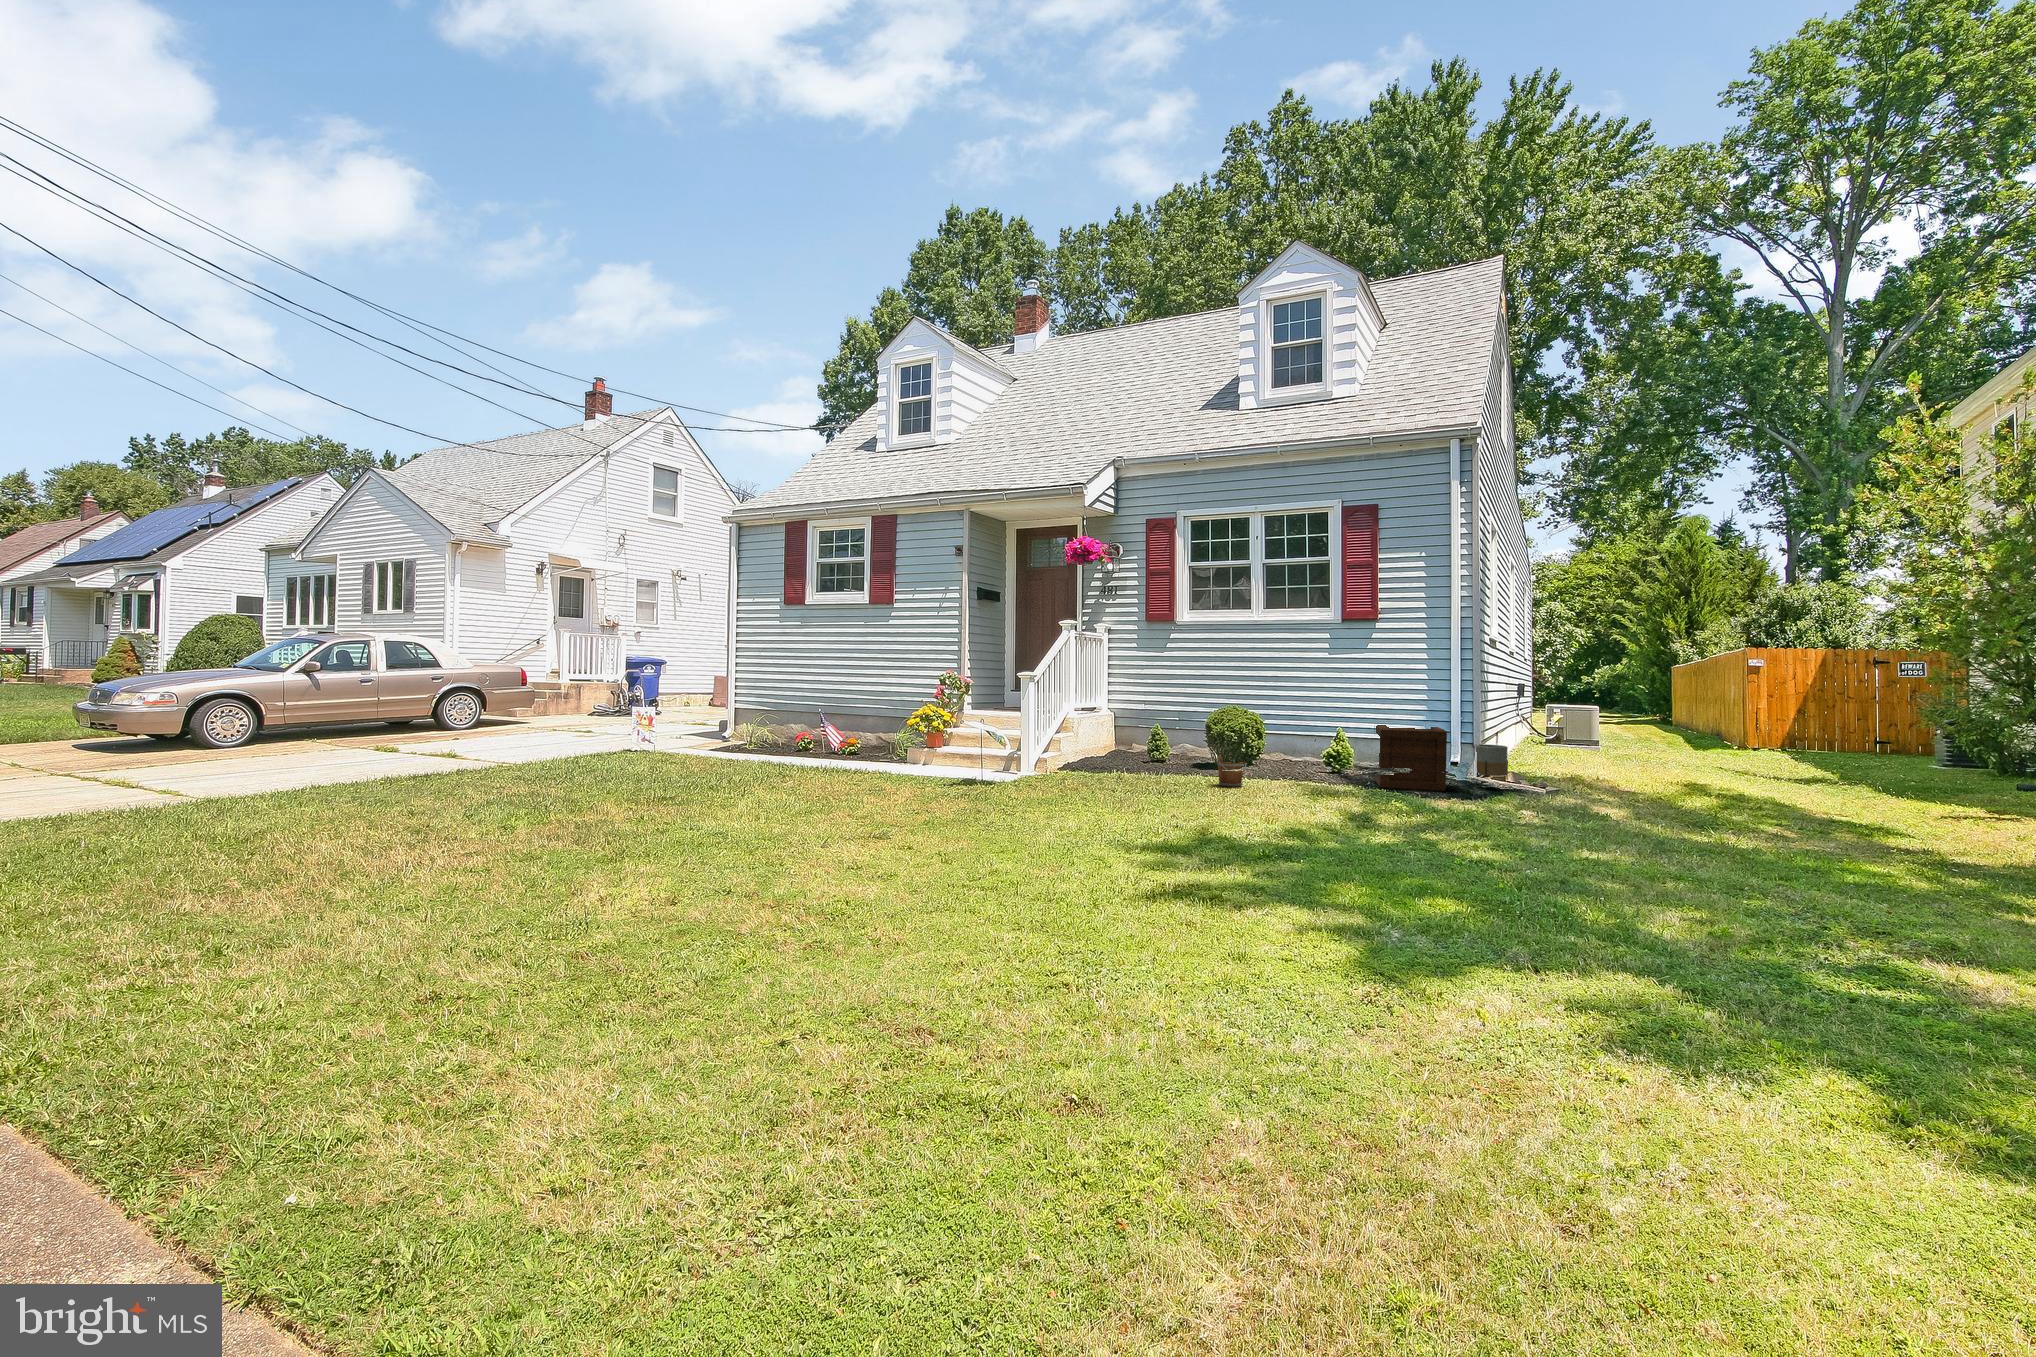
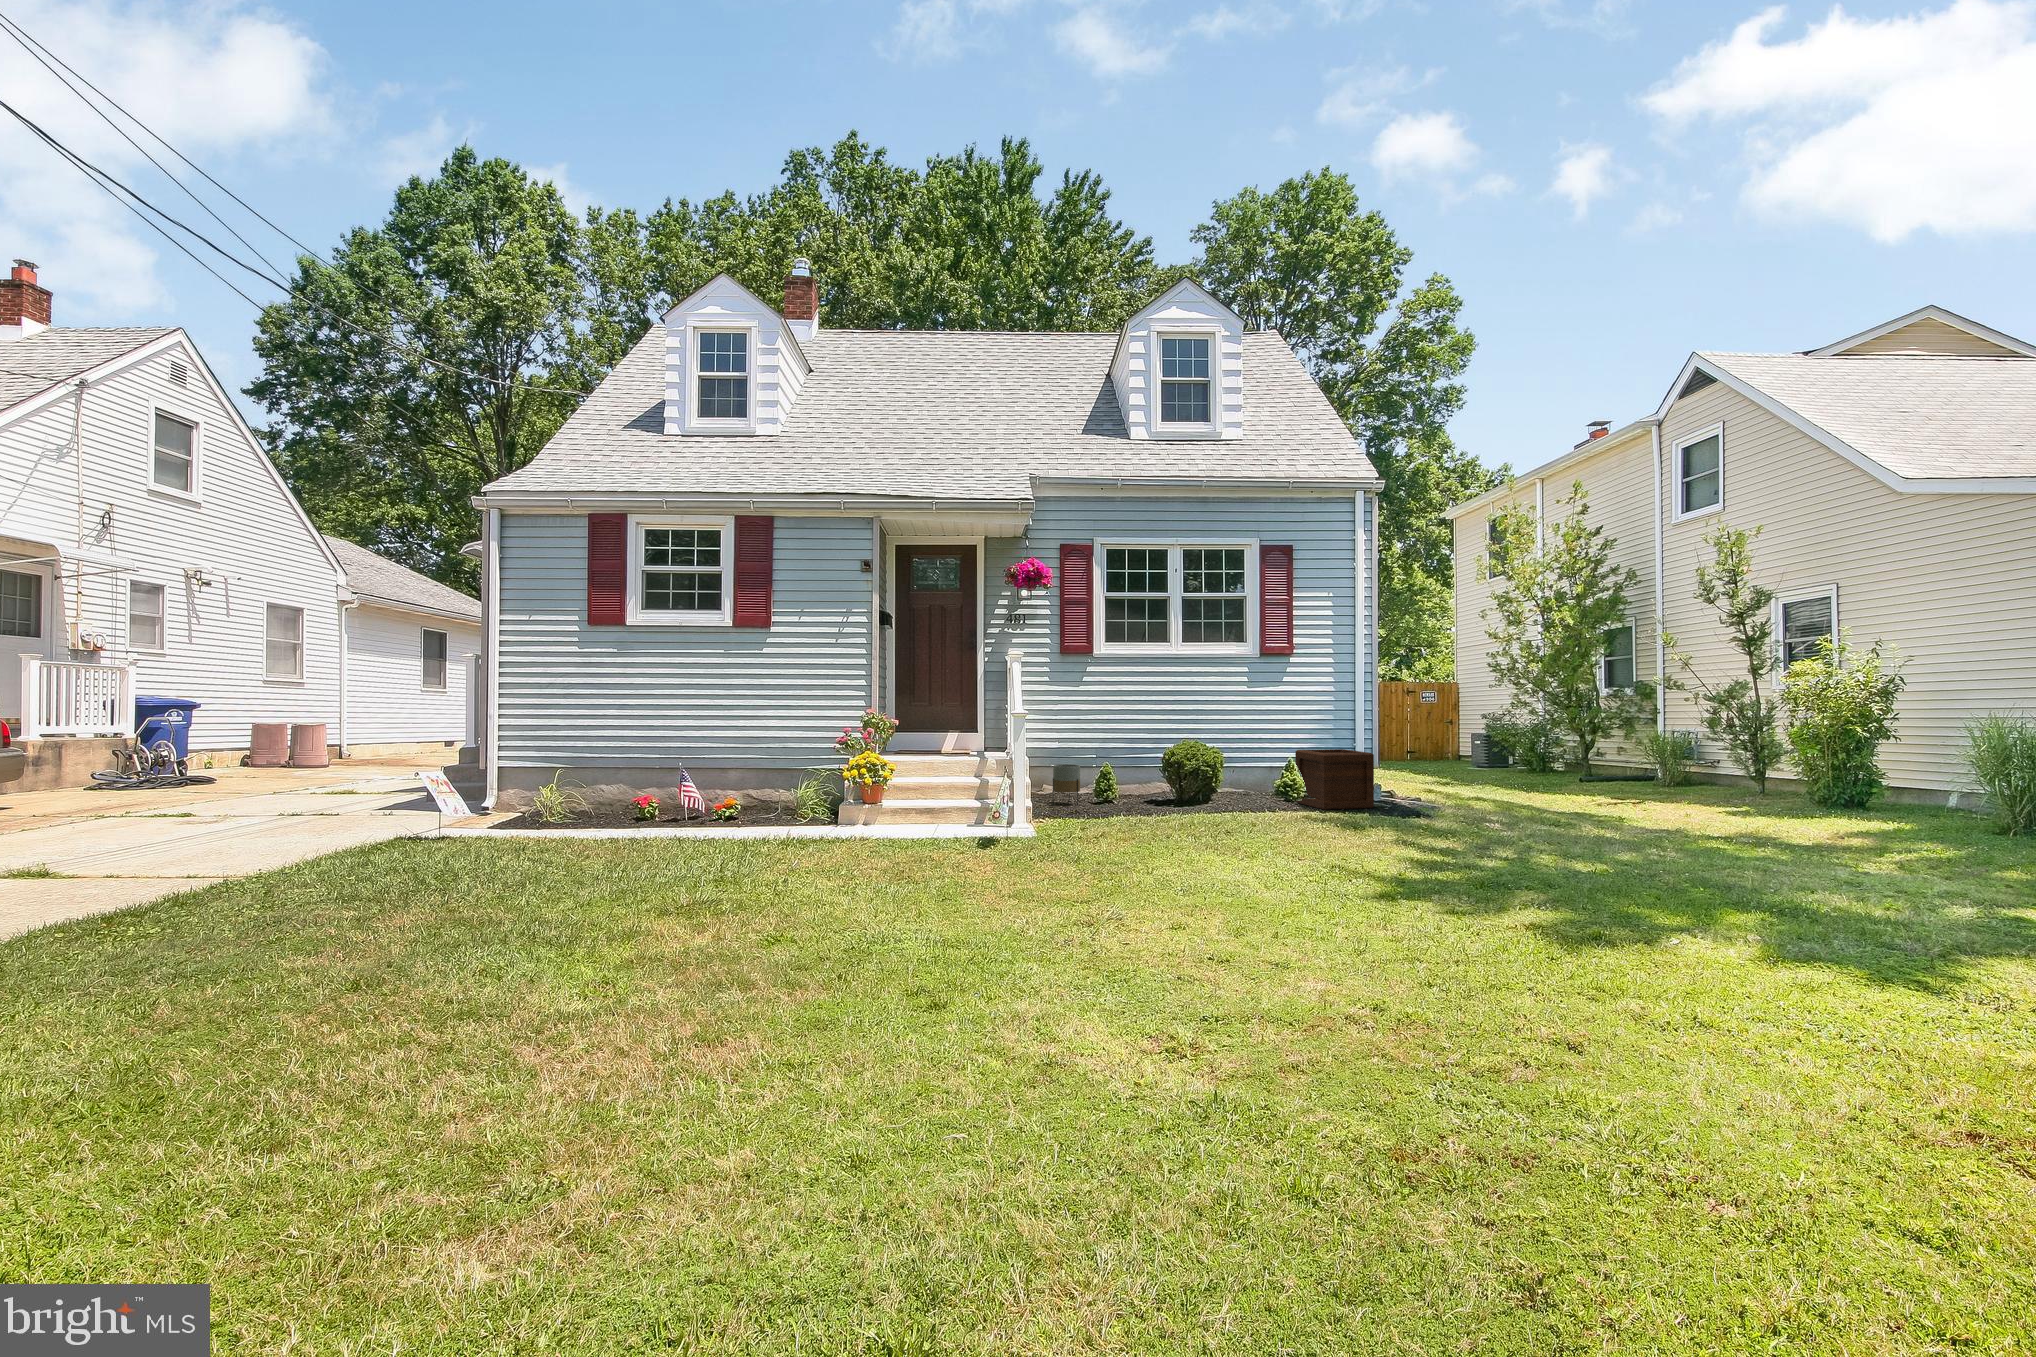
planter: present [1476,744,1508,790] -> present [1053,764,1080,805]
bucket: present [1217,756,1246,787] -> none [1202,788,1231,820]

